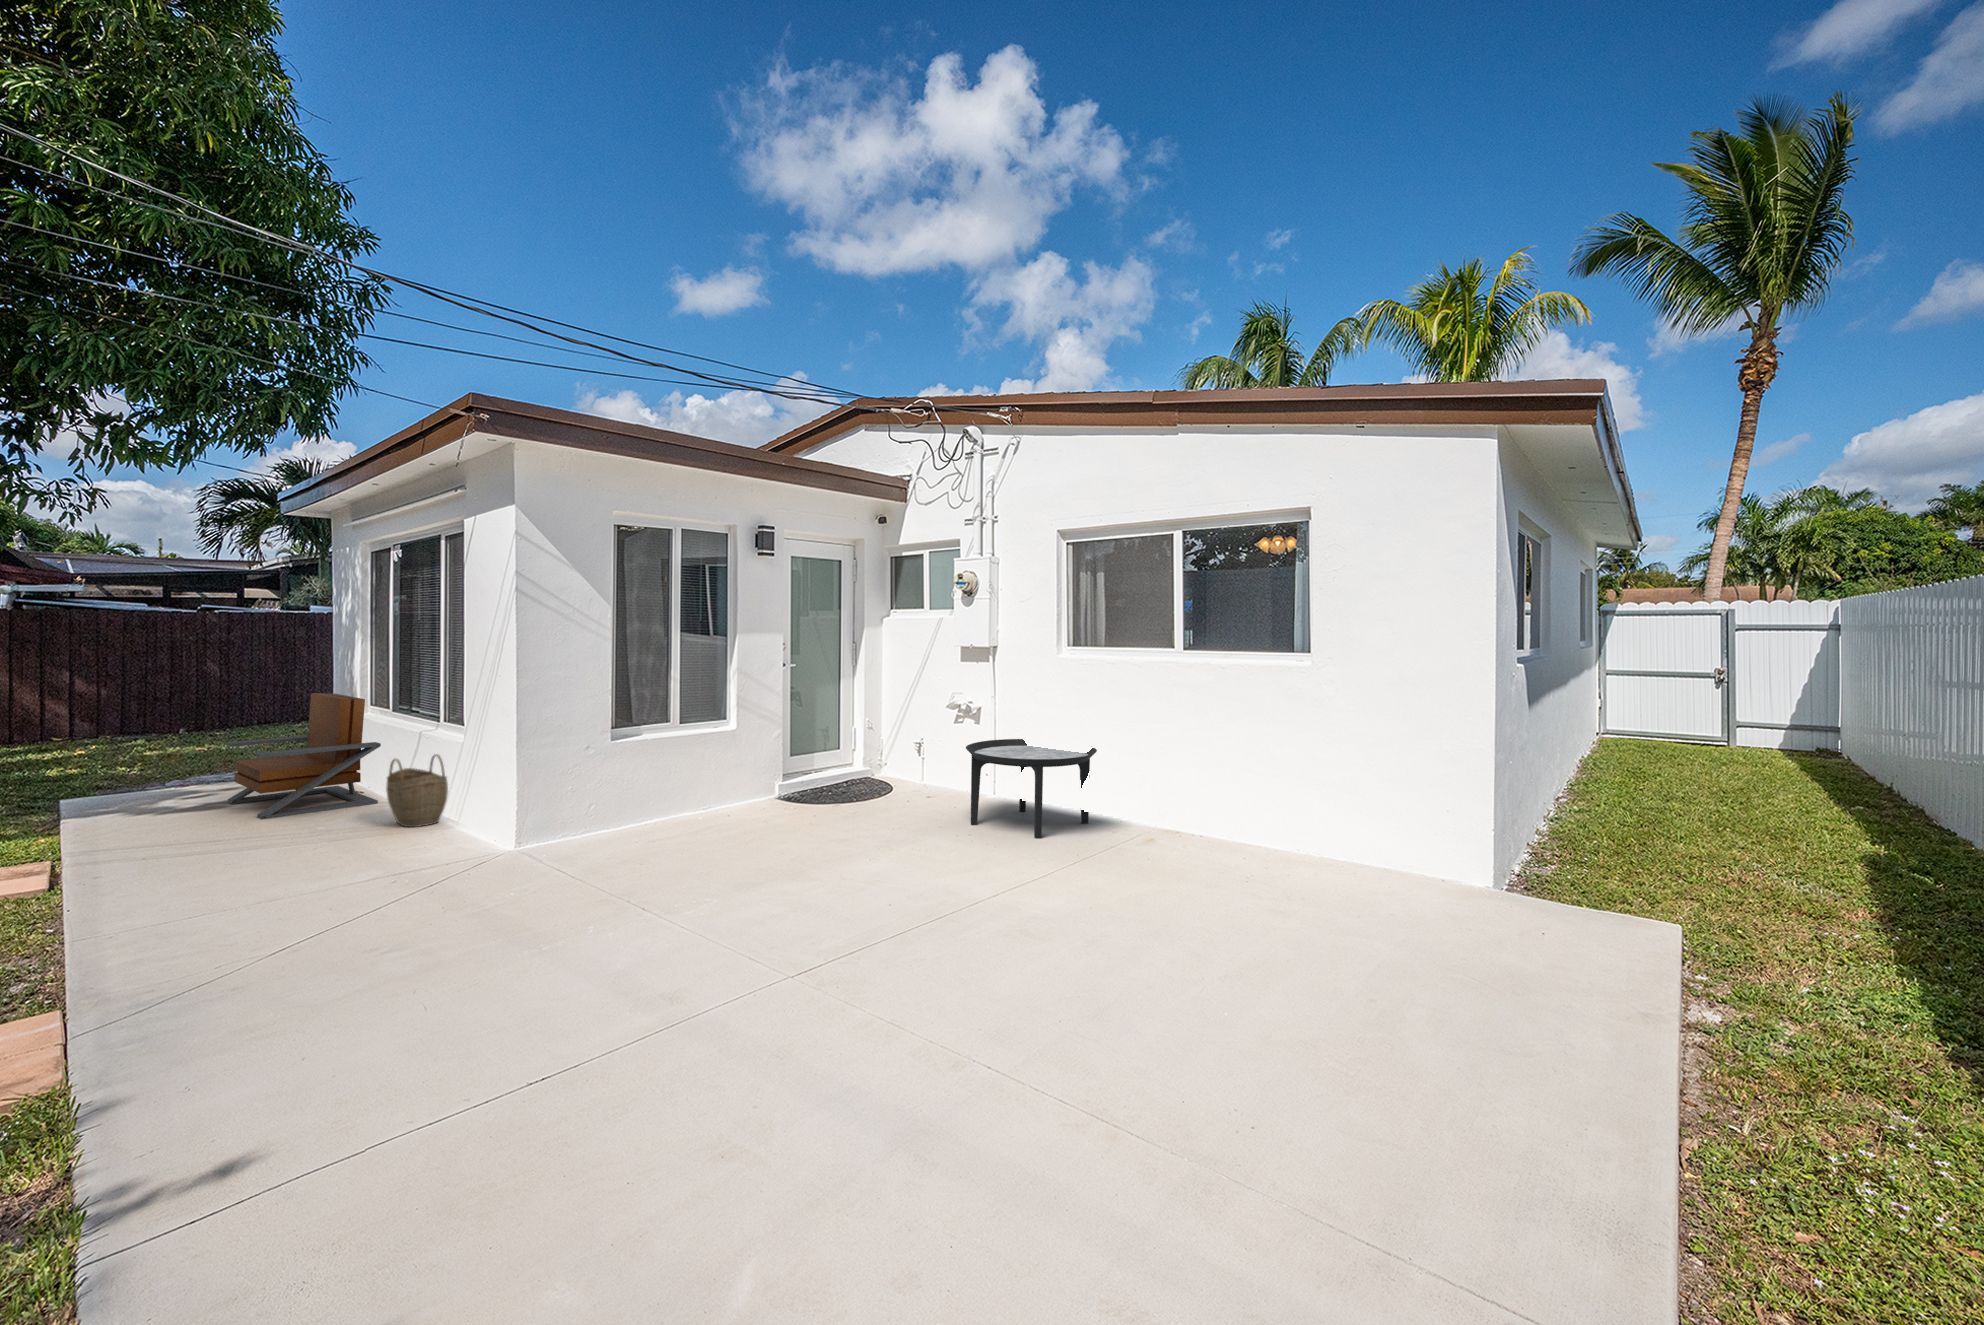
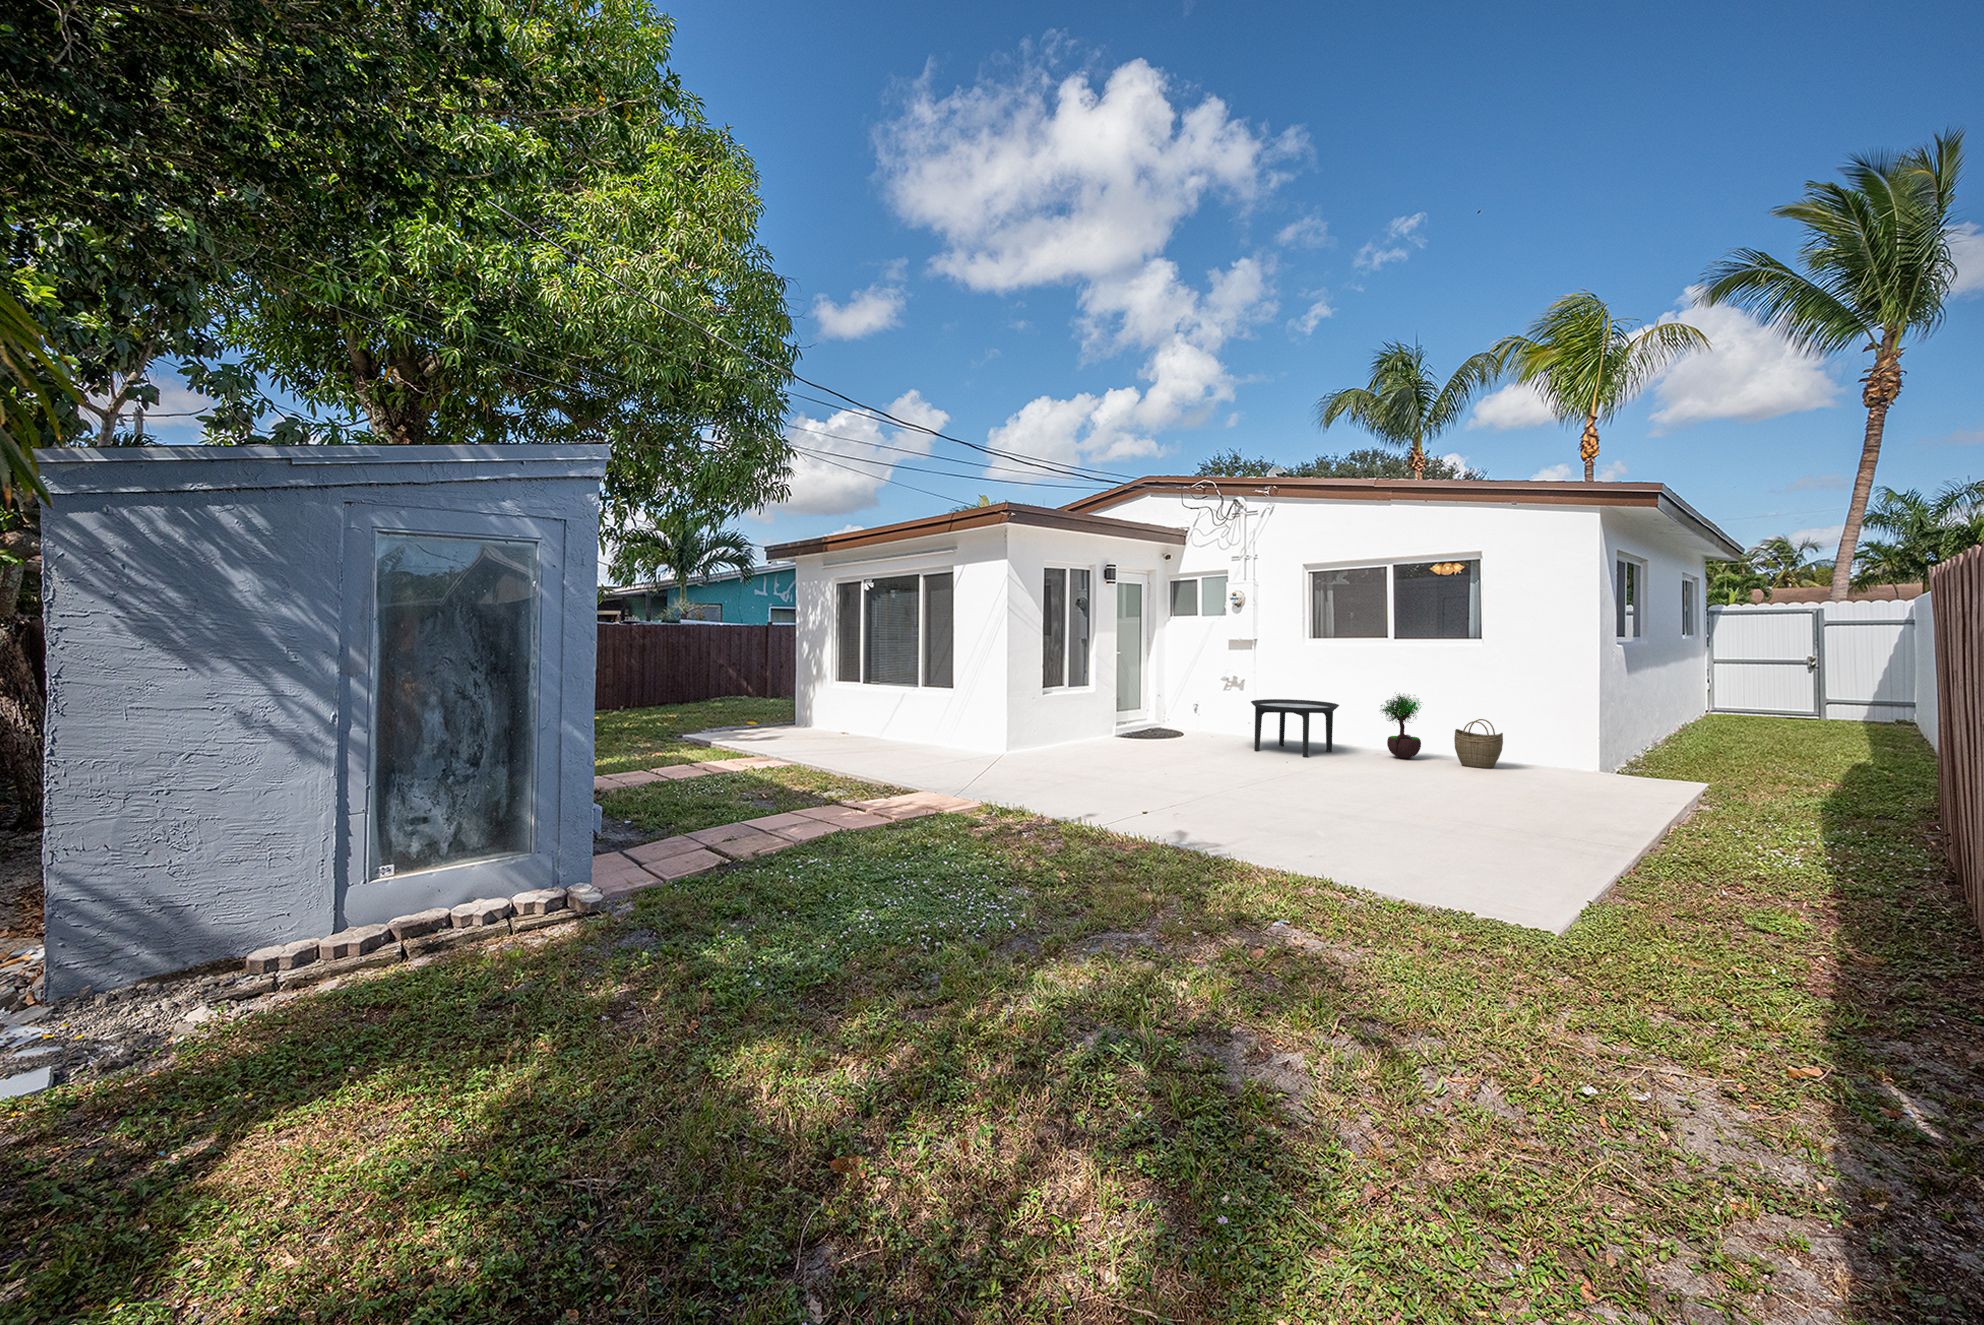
lounge chair: present [226,693,381,820] -> none [790,671,878,743]
potted tree: none [1149,728,1215,837] -> present [1381,694,1421,759]
woven basket: present [386,754,448,827] -> present [1454,719,1503,769]

